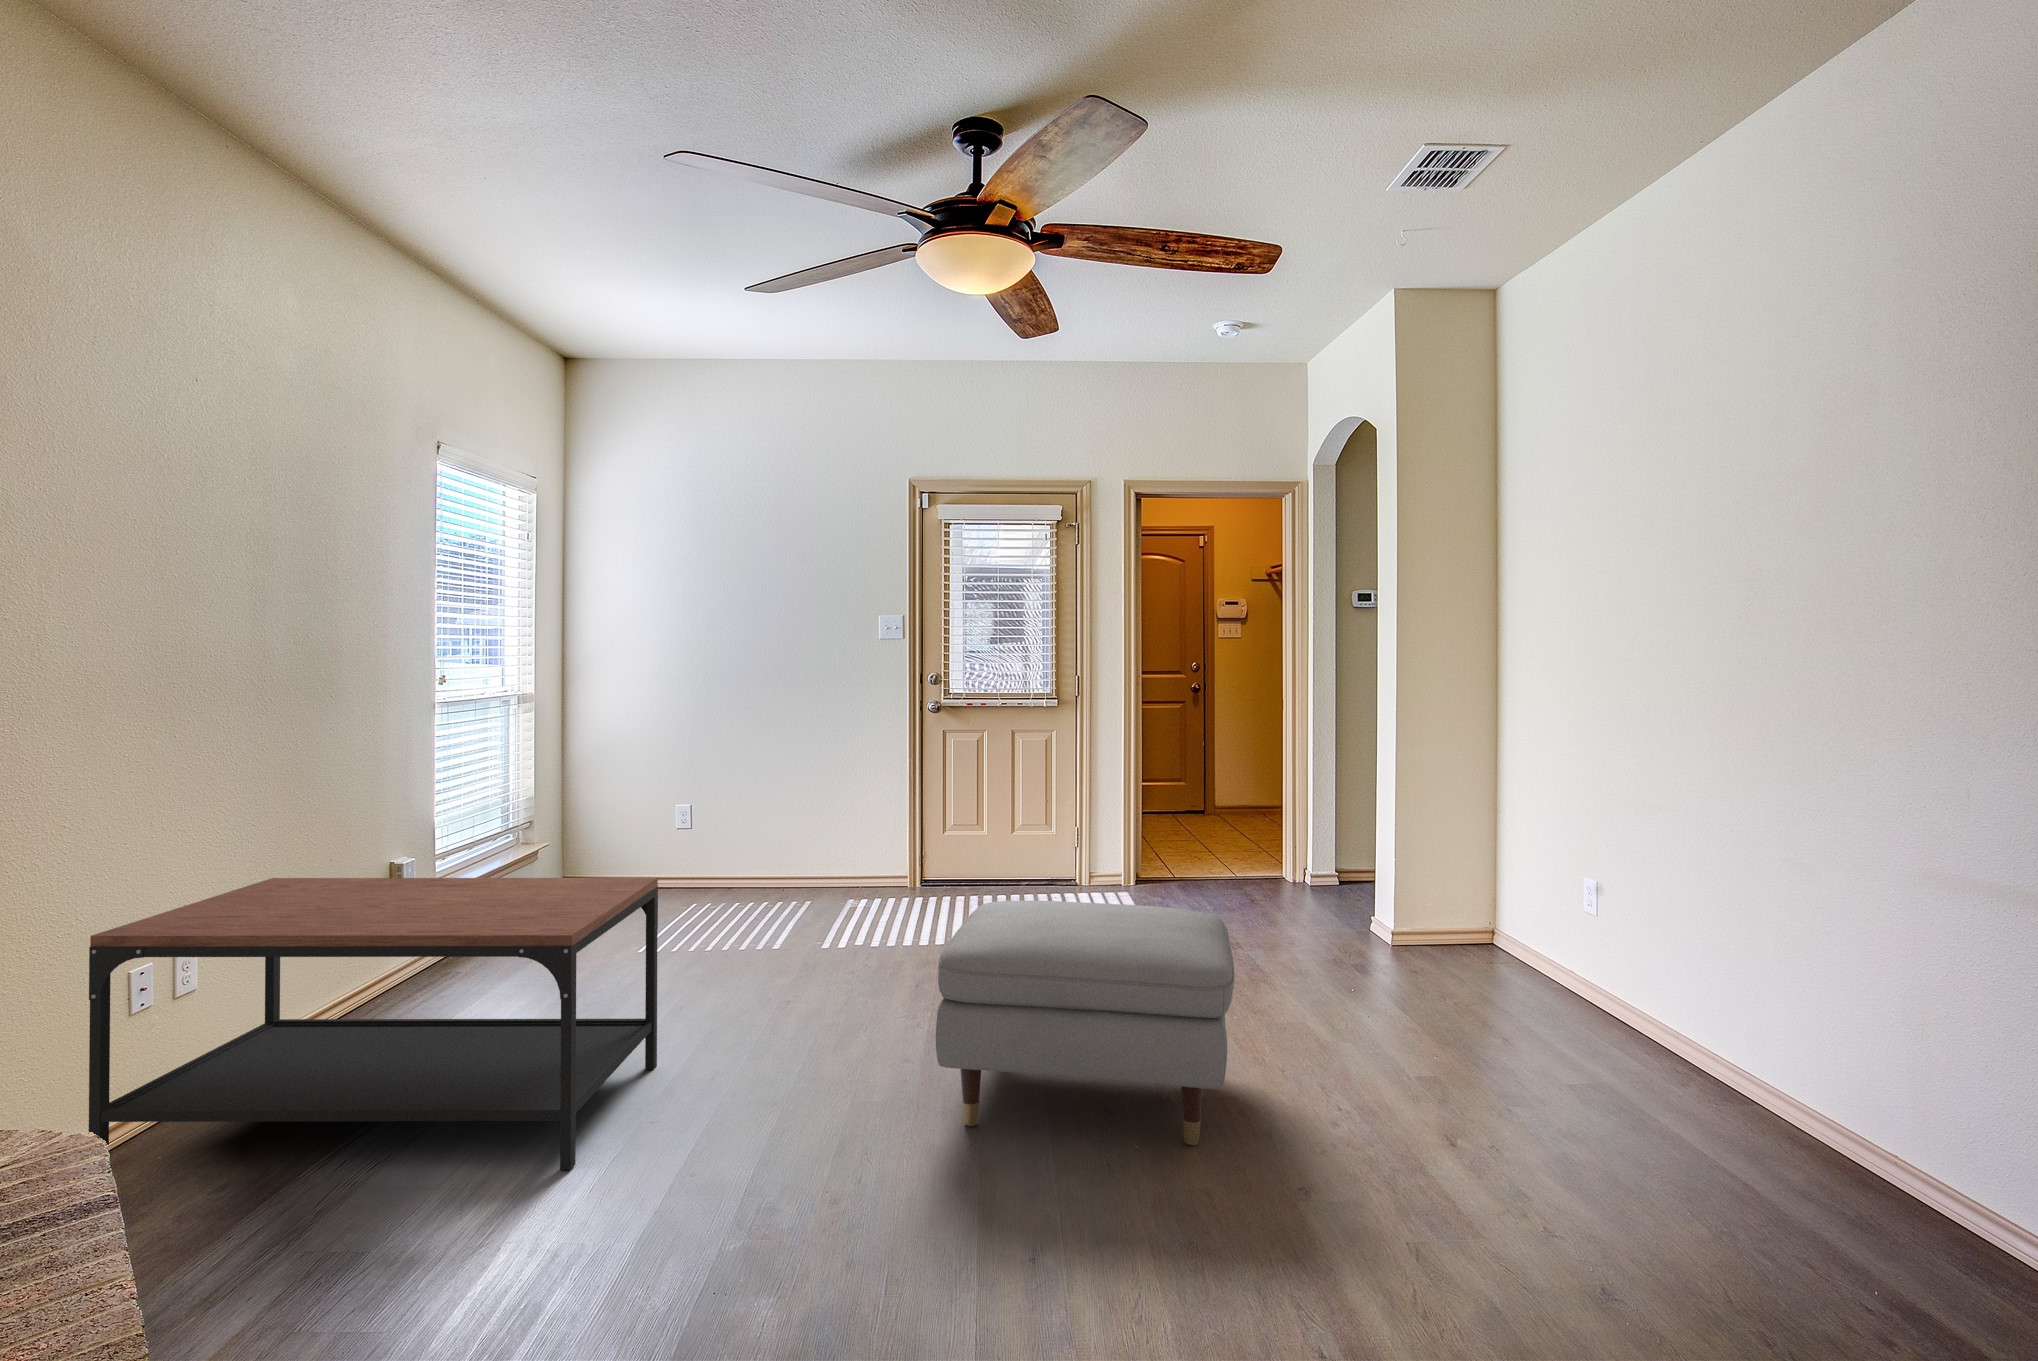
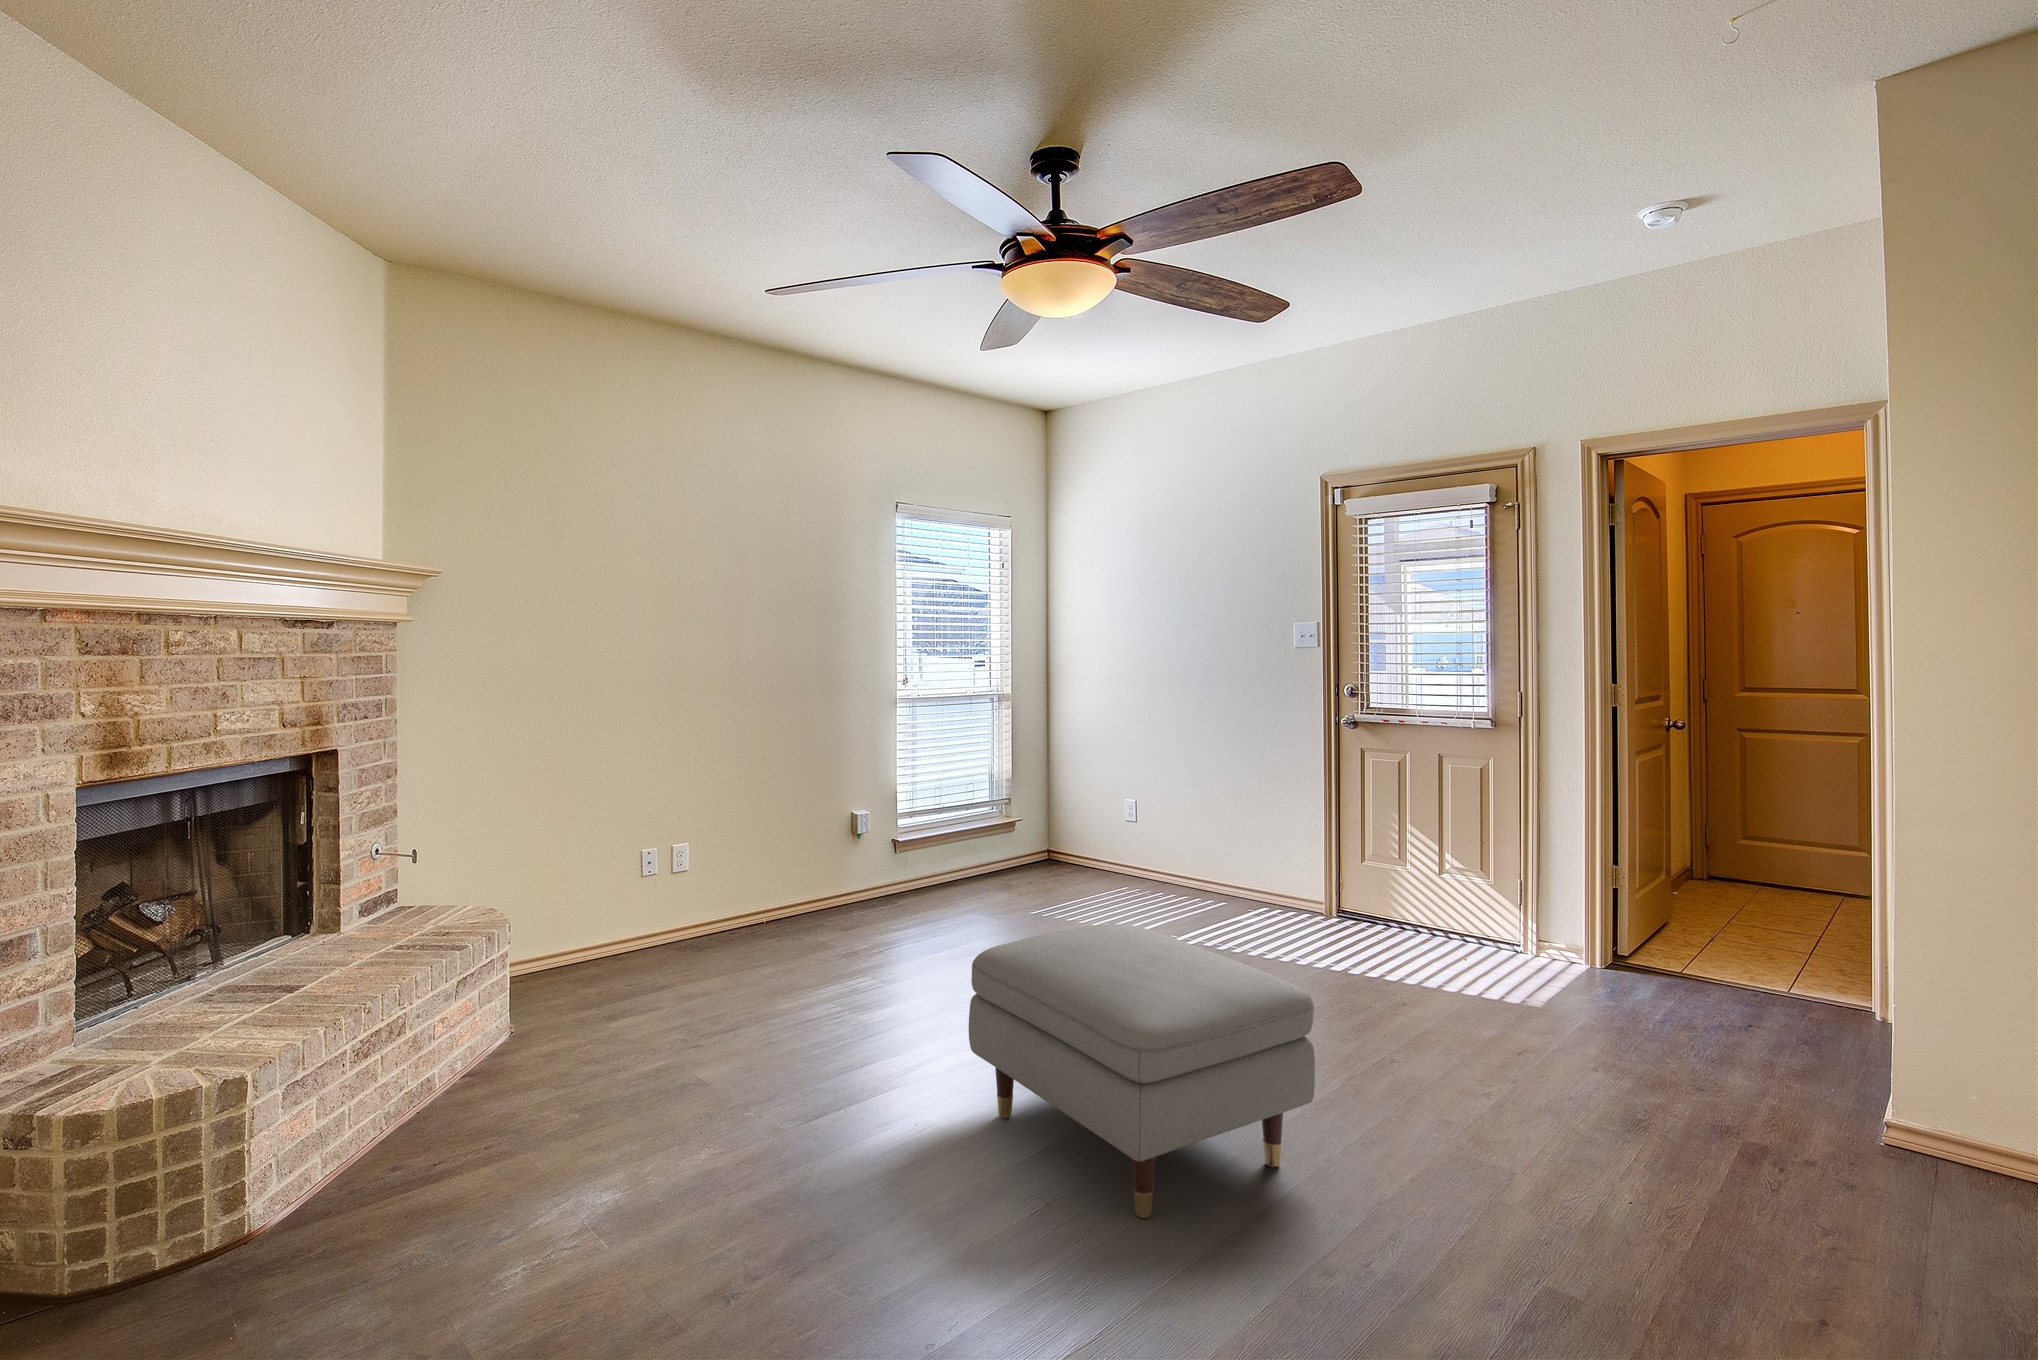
coffee table: present [89,878,658,1170] -> none [618,809,897,1038]

